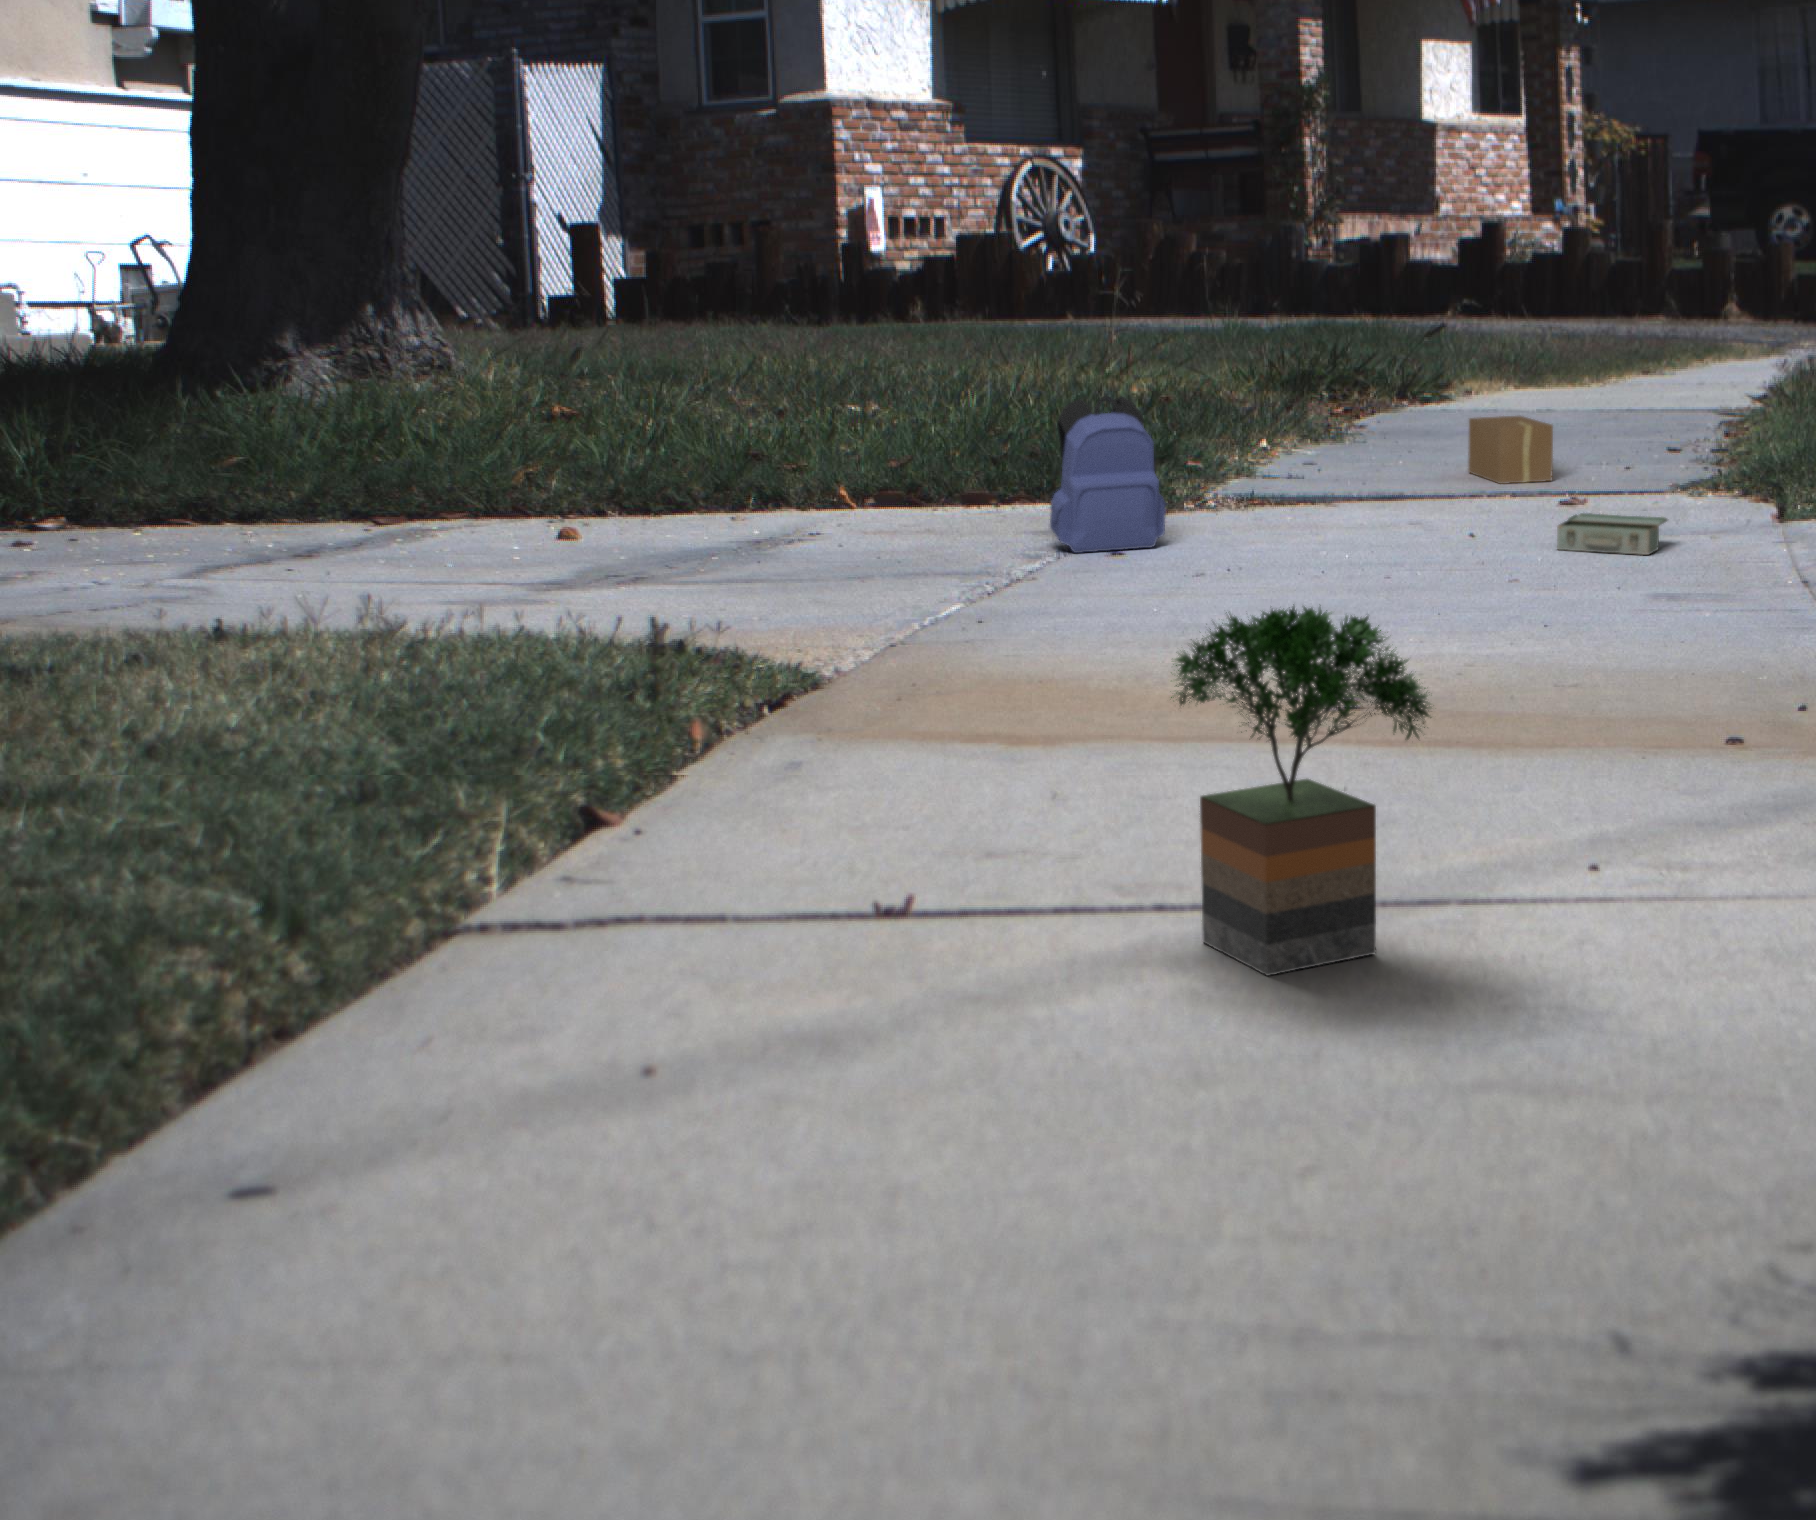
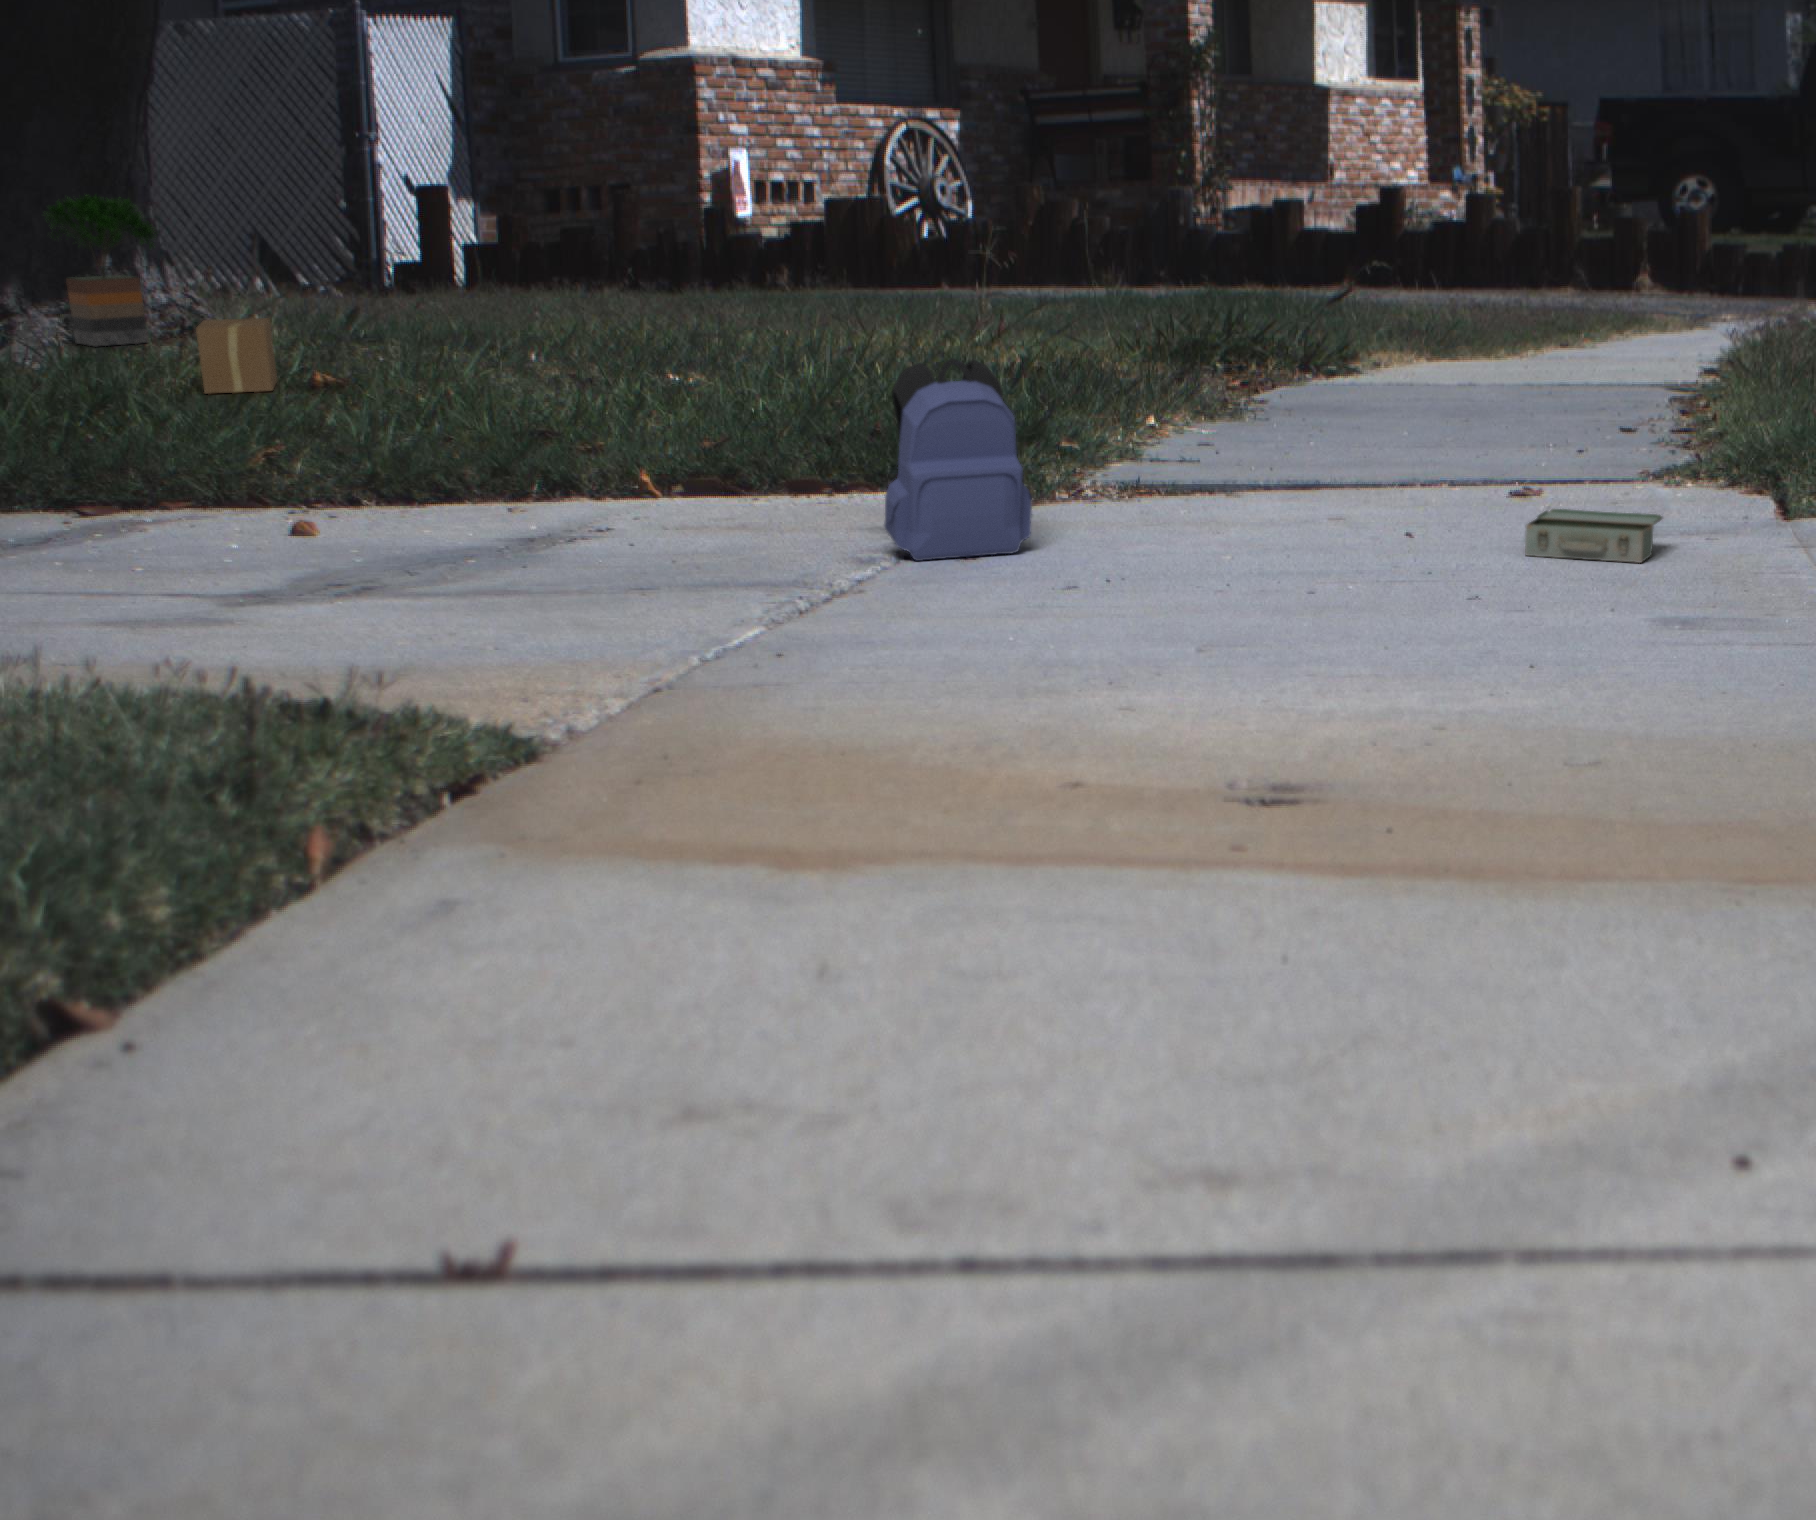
cardboard box: present [1468,416,1553,484] -> present [196,318,277,394]
potted tree: present [1171,604,1432,976] -> present [44,195,156,346]

